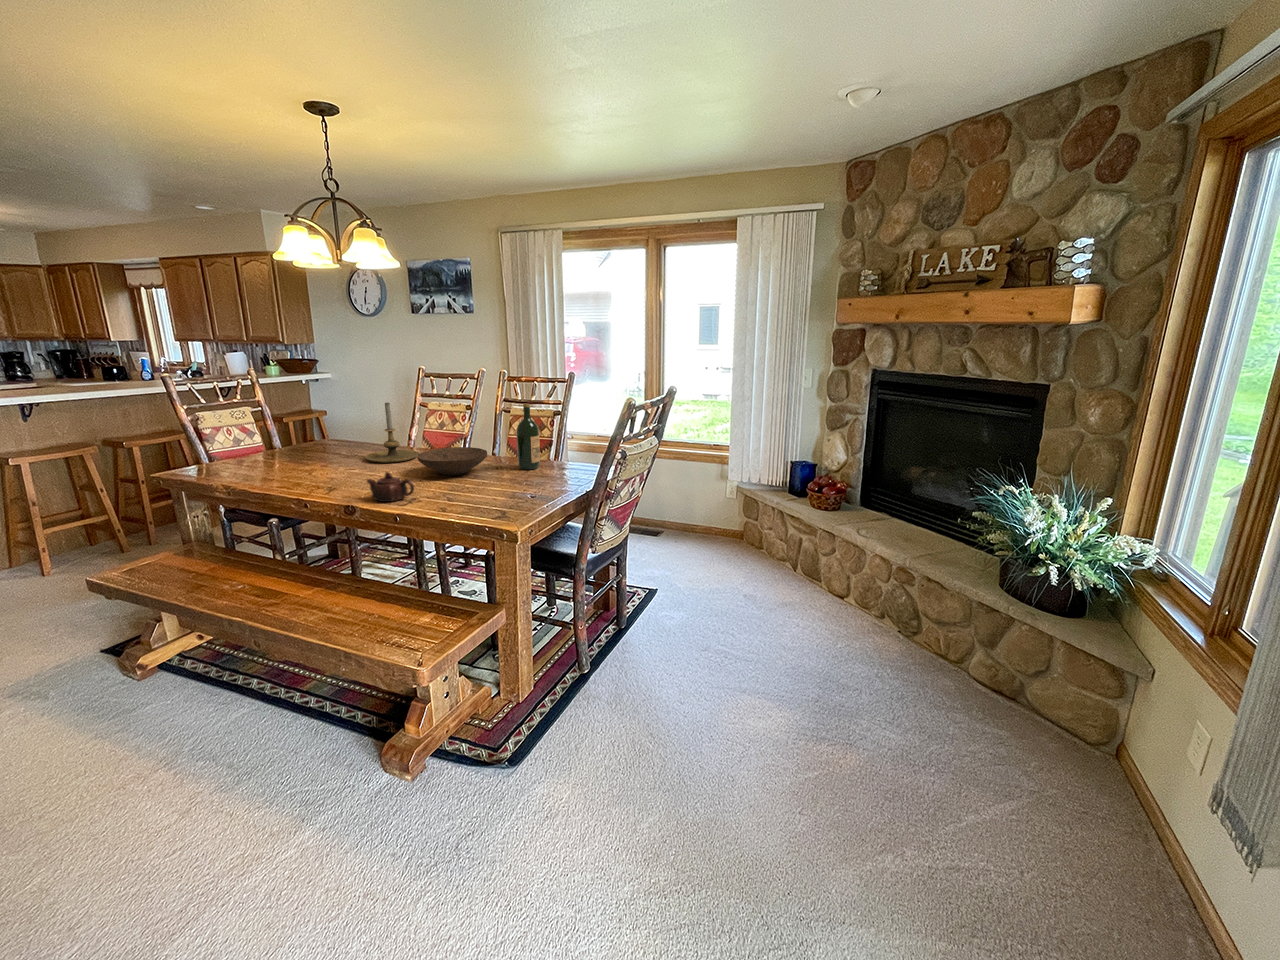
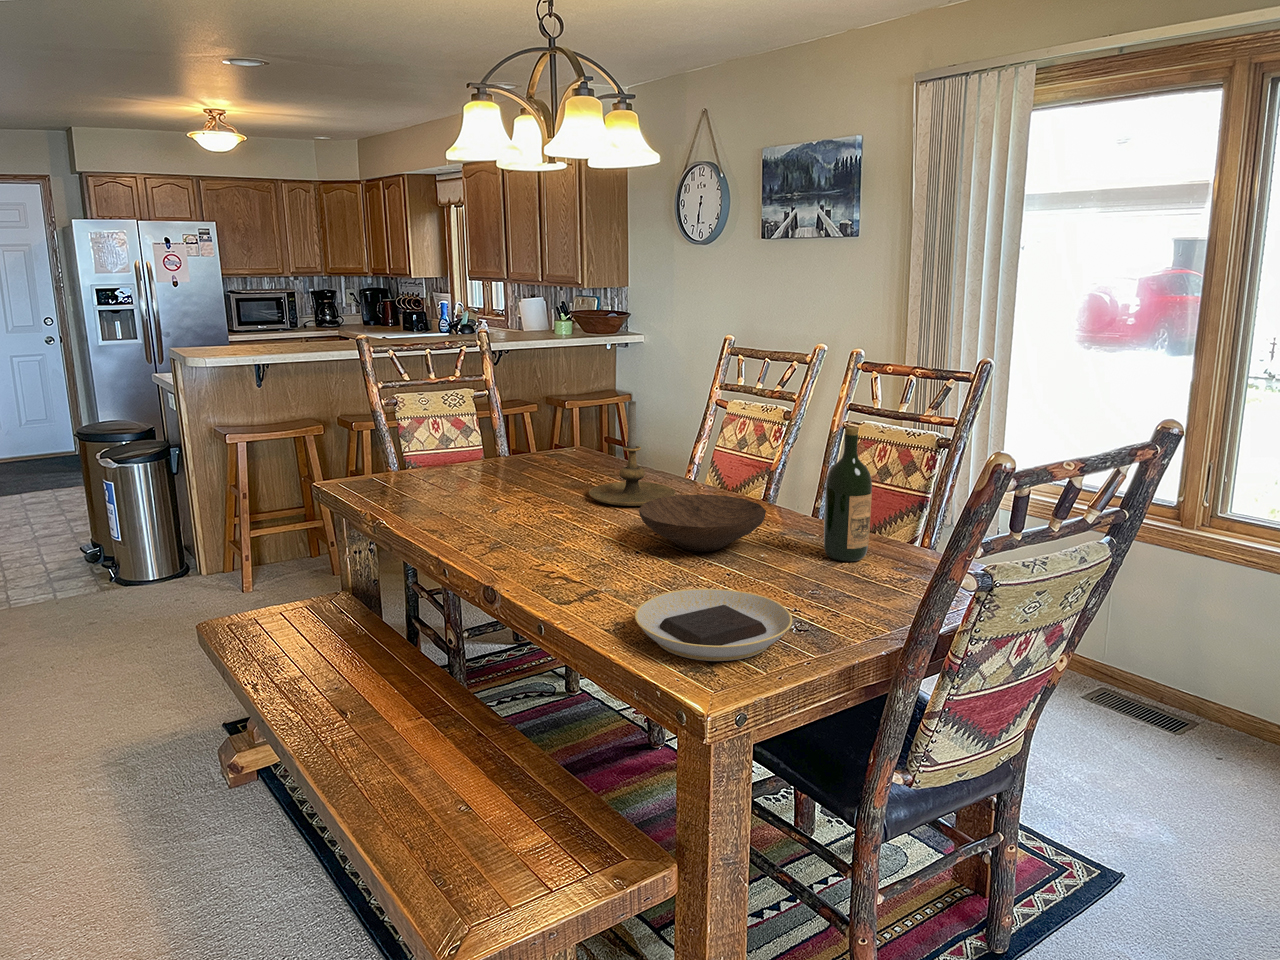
teapot: present [367,472,414,502] -> none [526,536,592,592]
plate: none [454,483,534,513] -> present [635,589,792,661]

